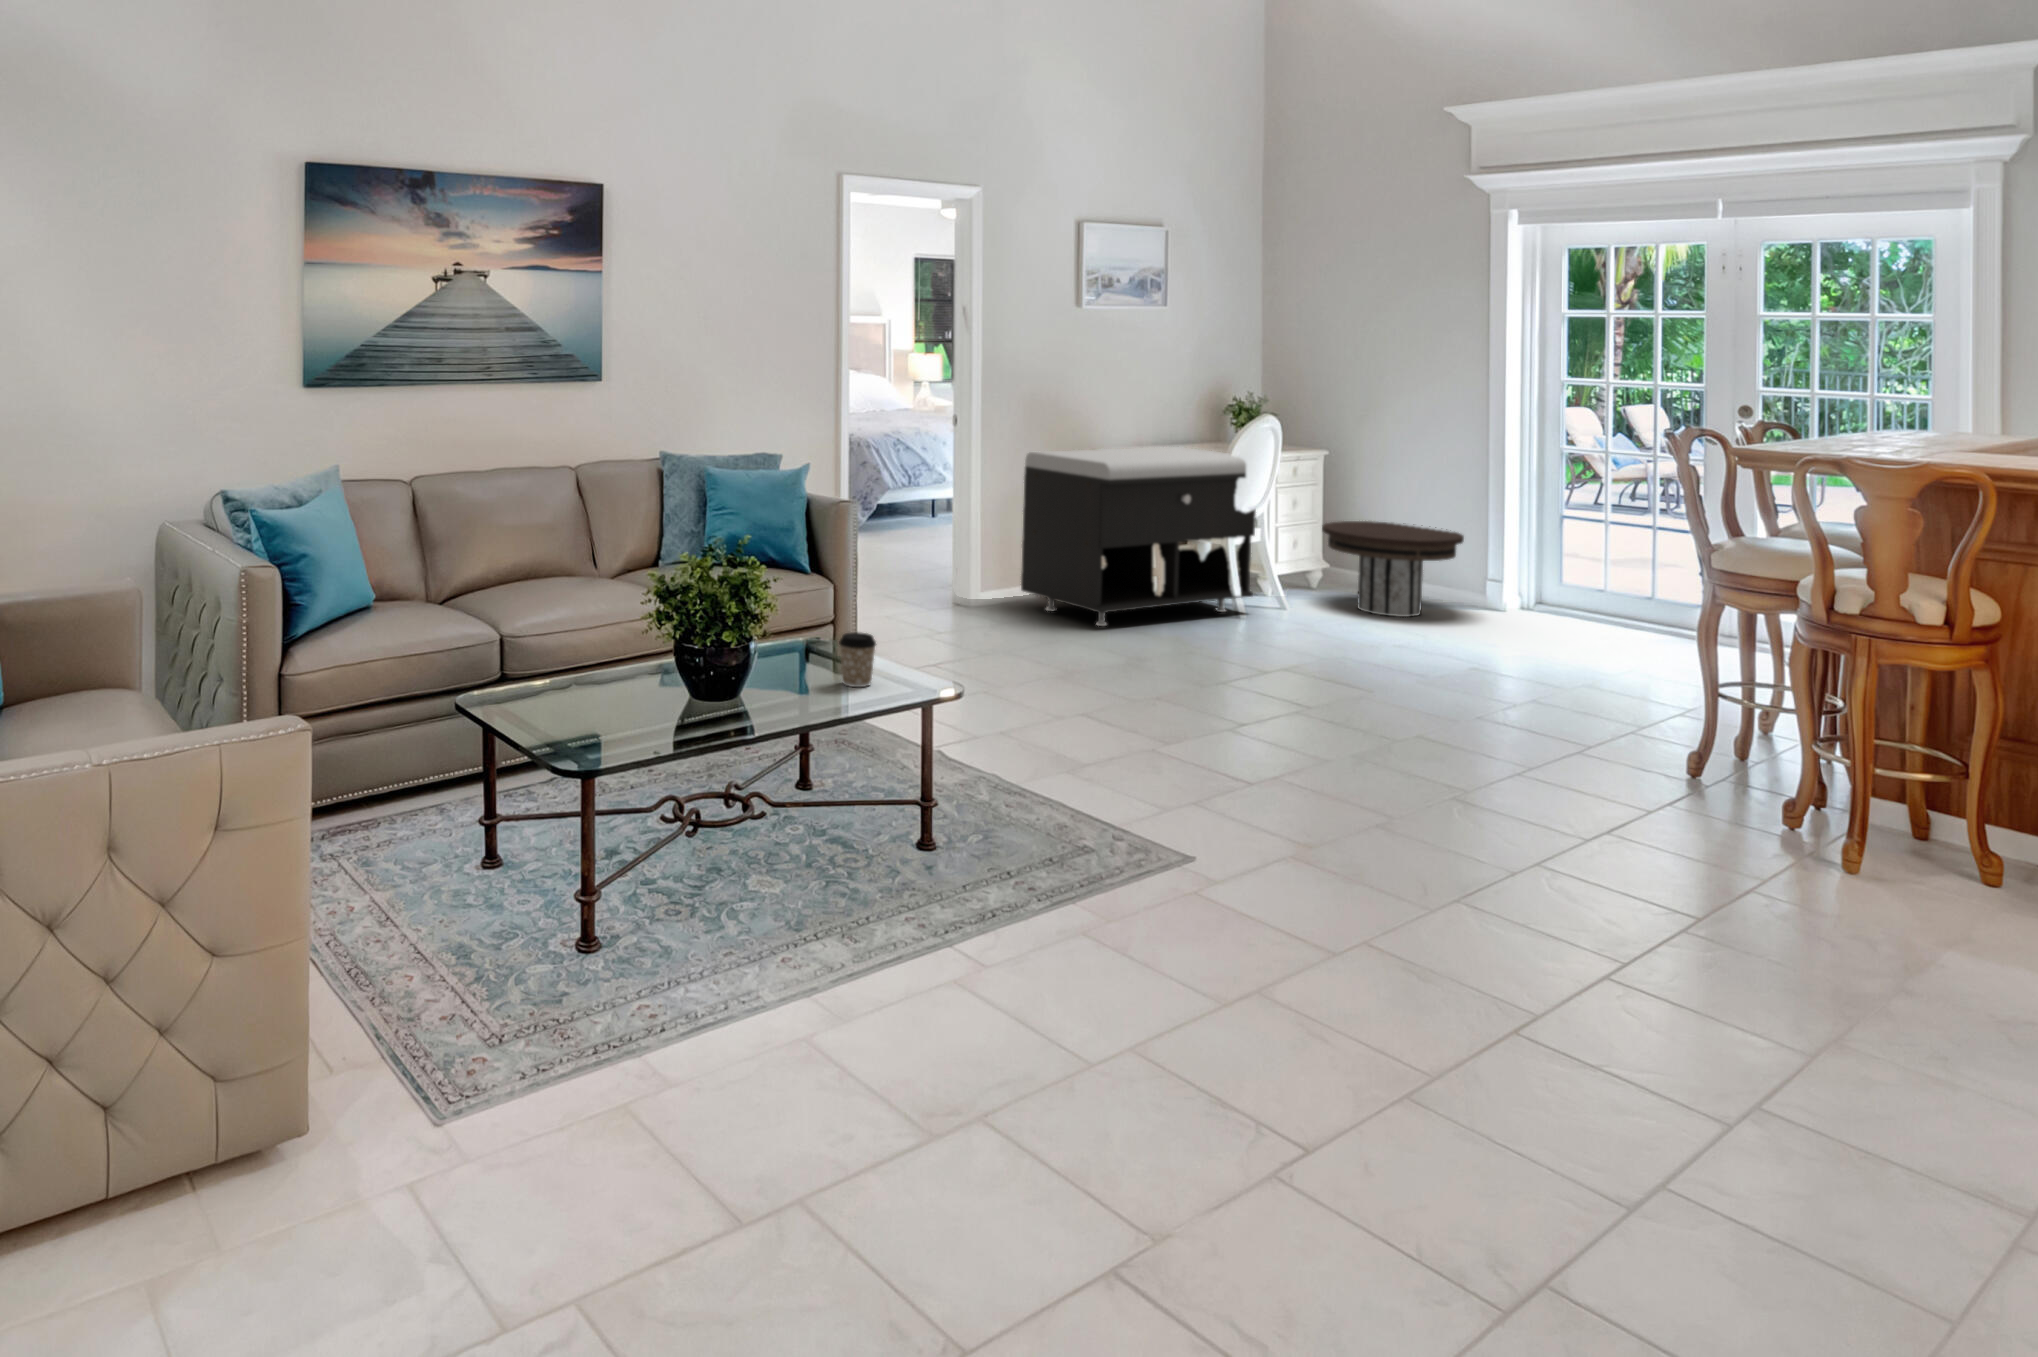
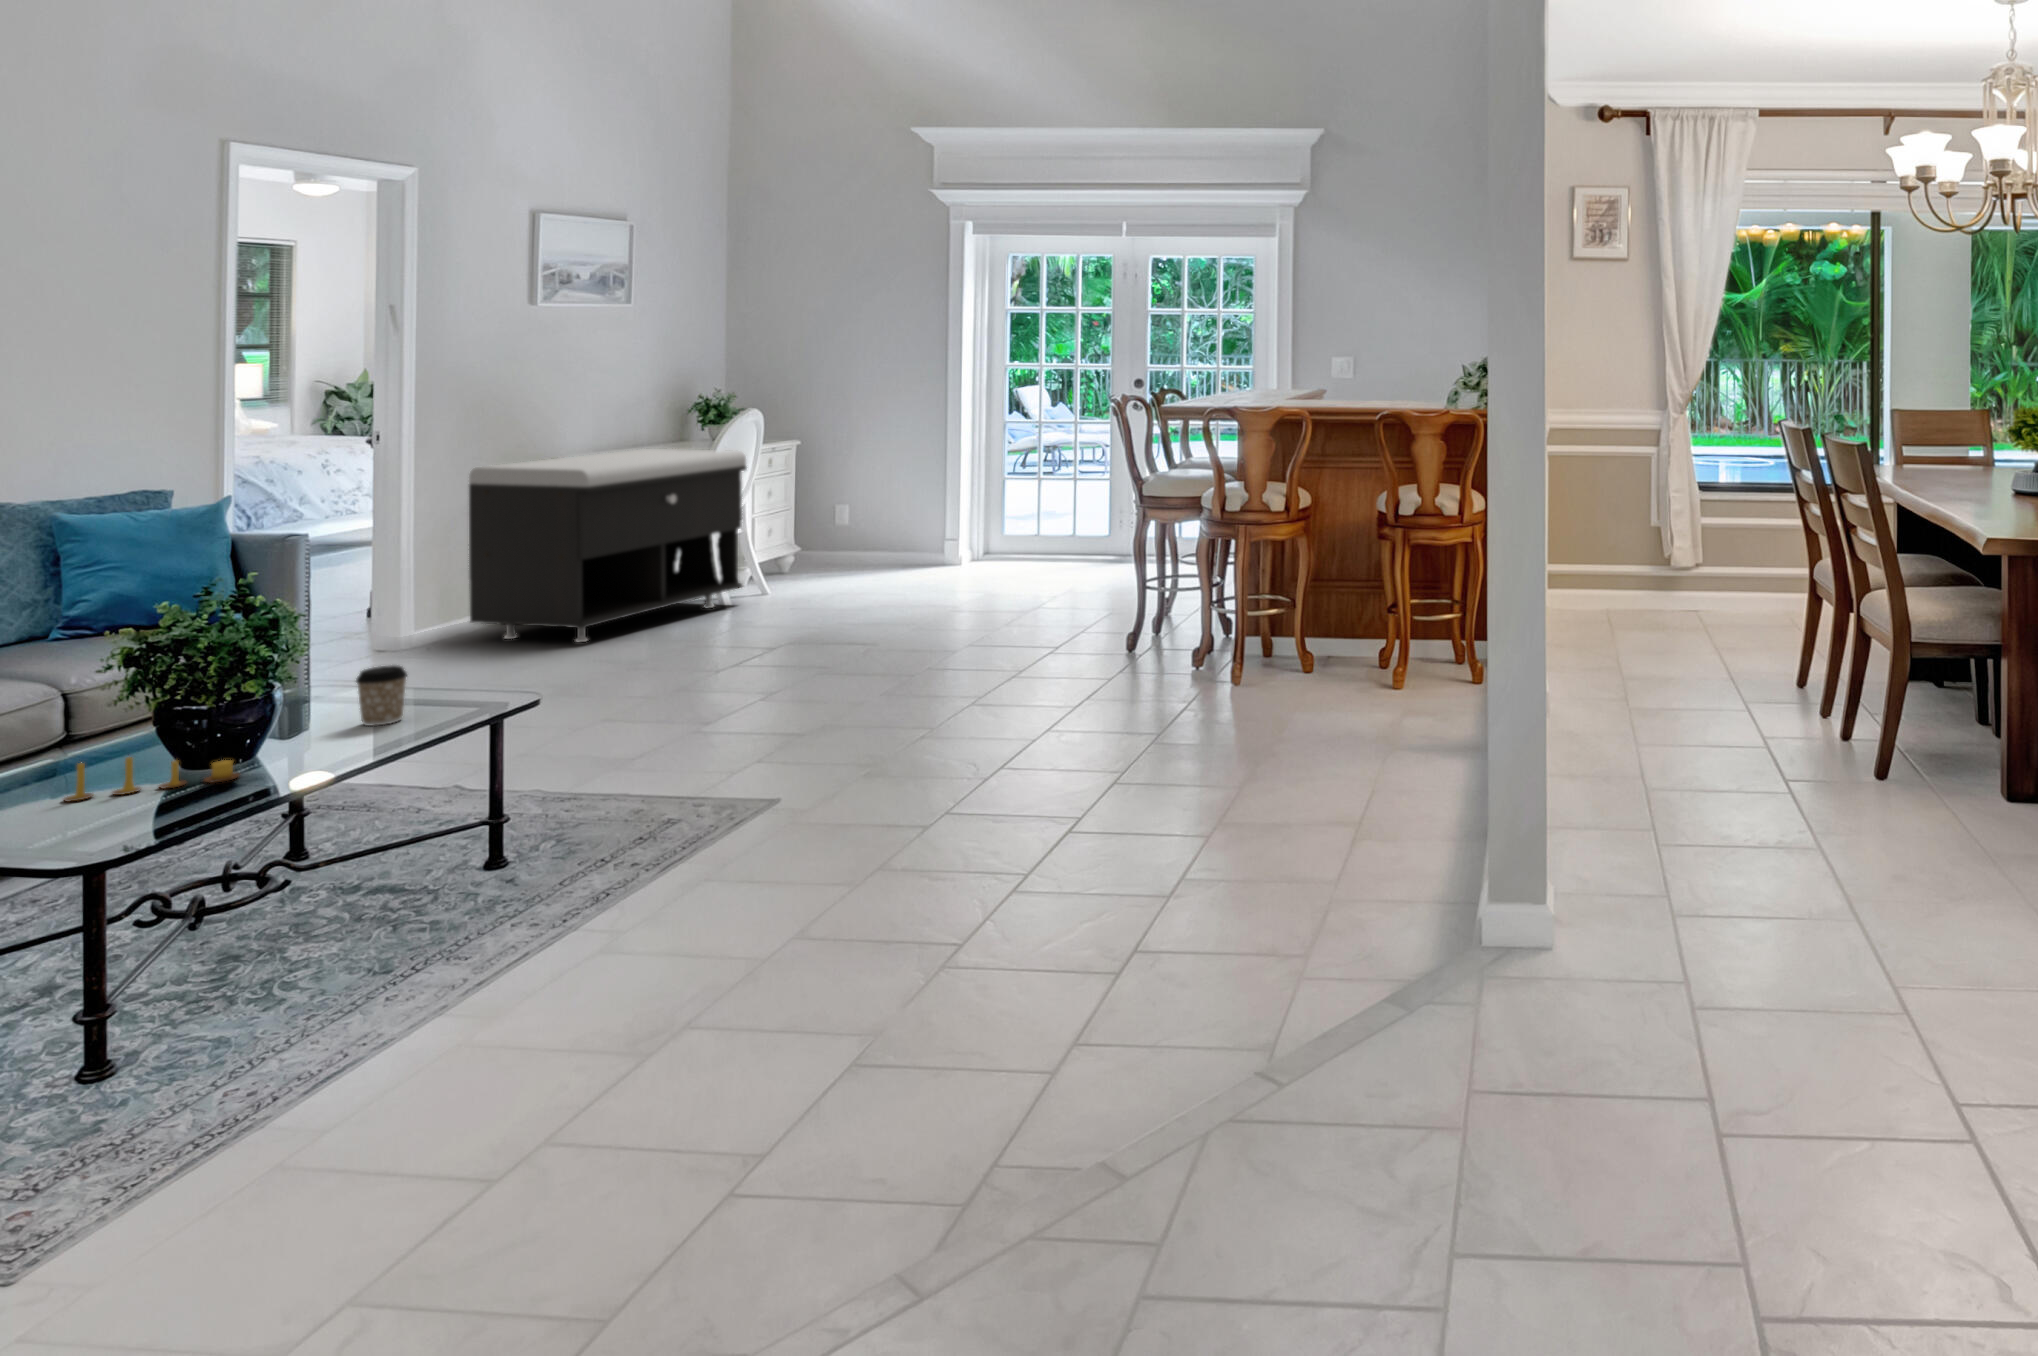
side table: present [1322,521,1464,617] -> none [804,501,935,586]
candle: none [627,672,733,715] -> present [64,757,239,801]

